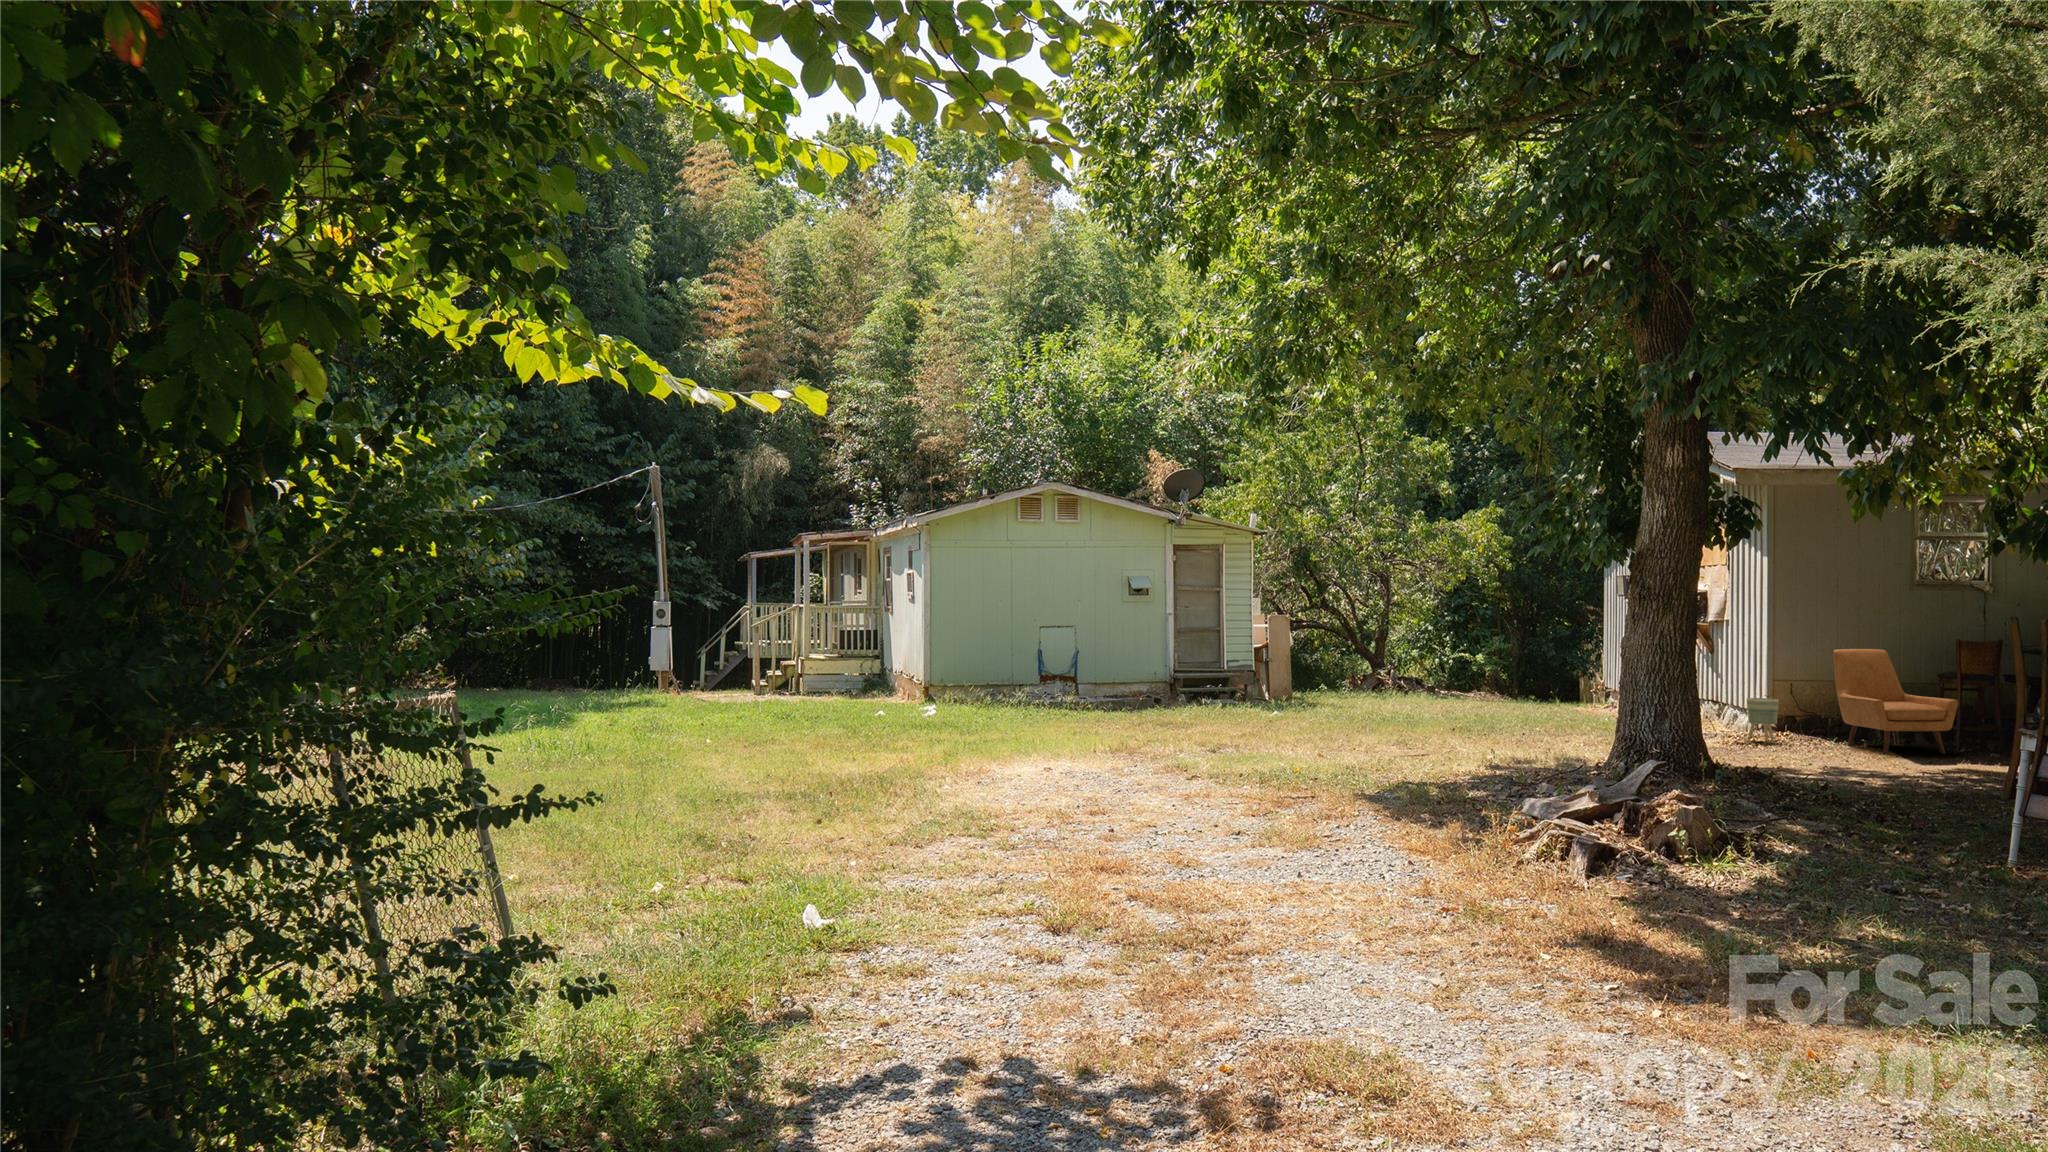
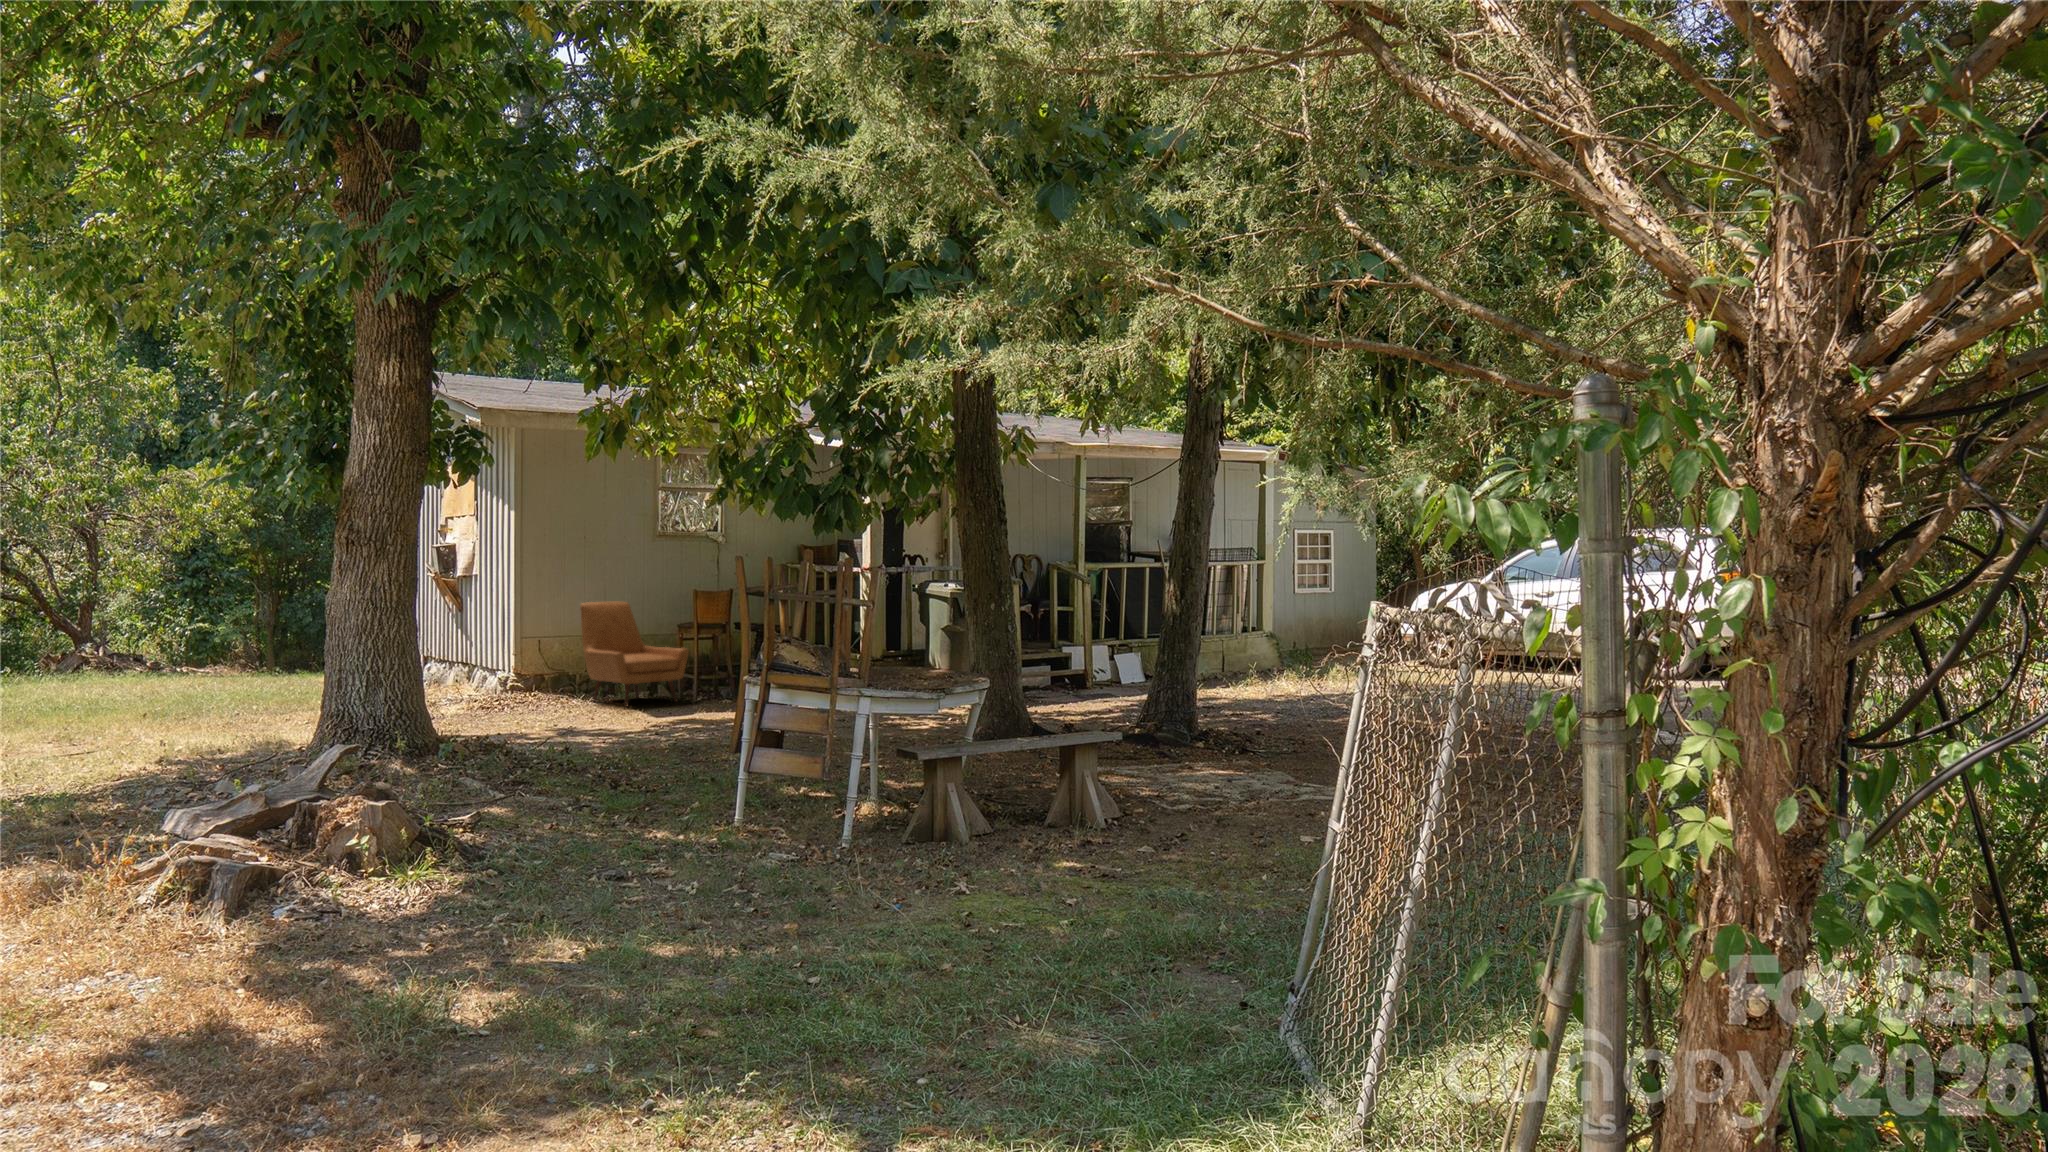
planter: present [1747,698,1779,743] -> none [494,658,527,706]

